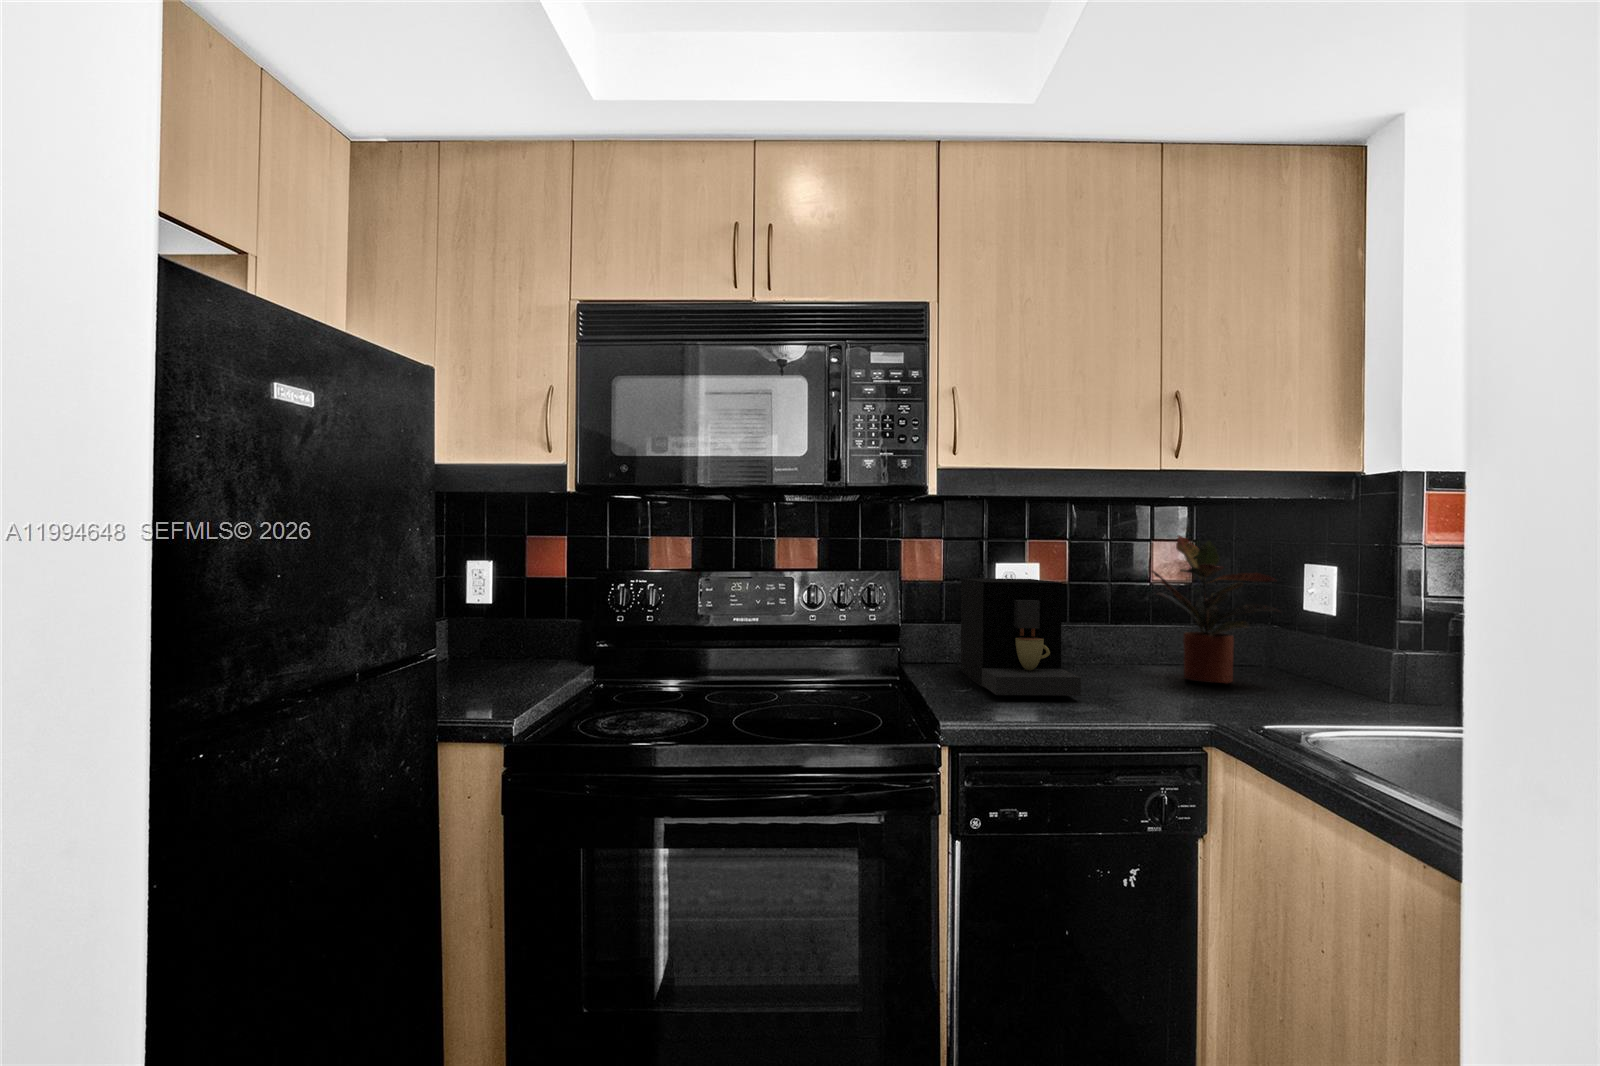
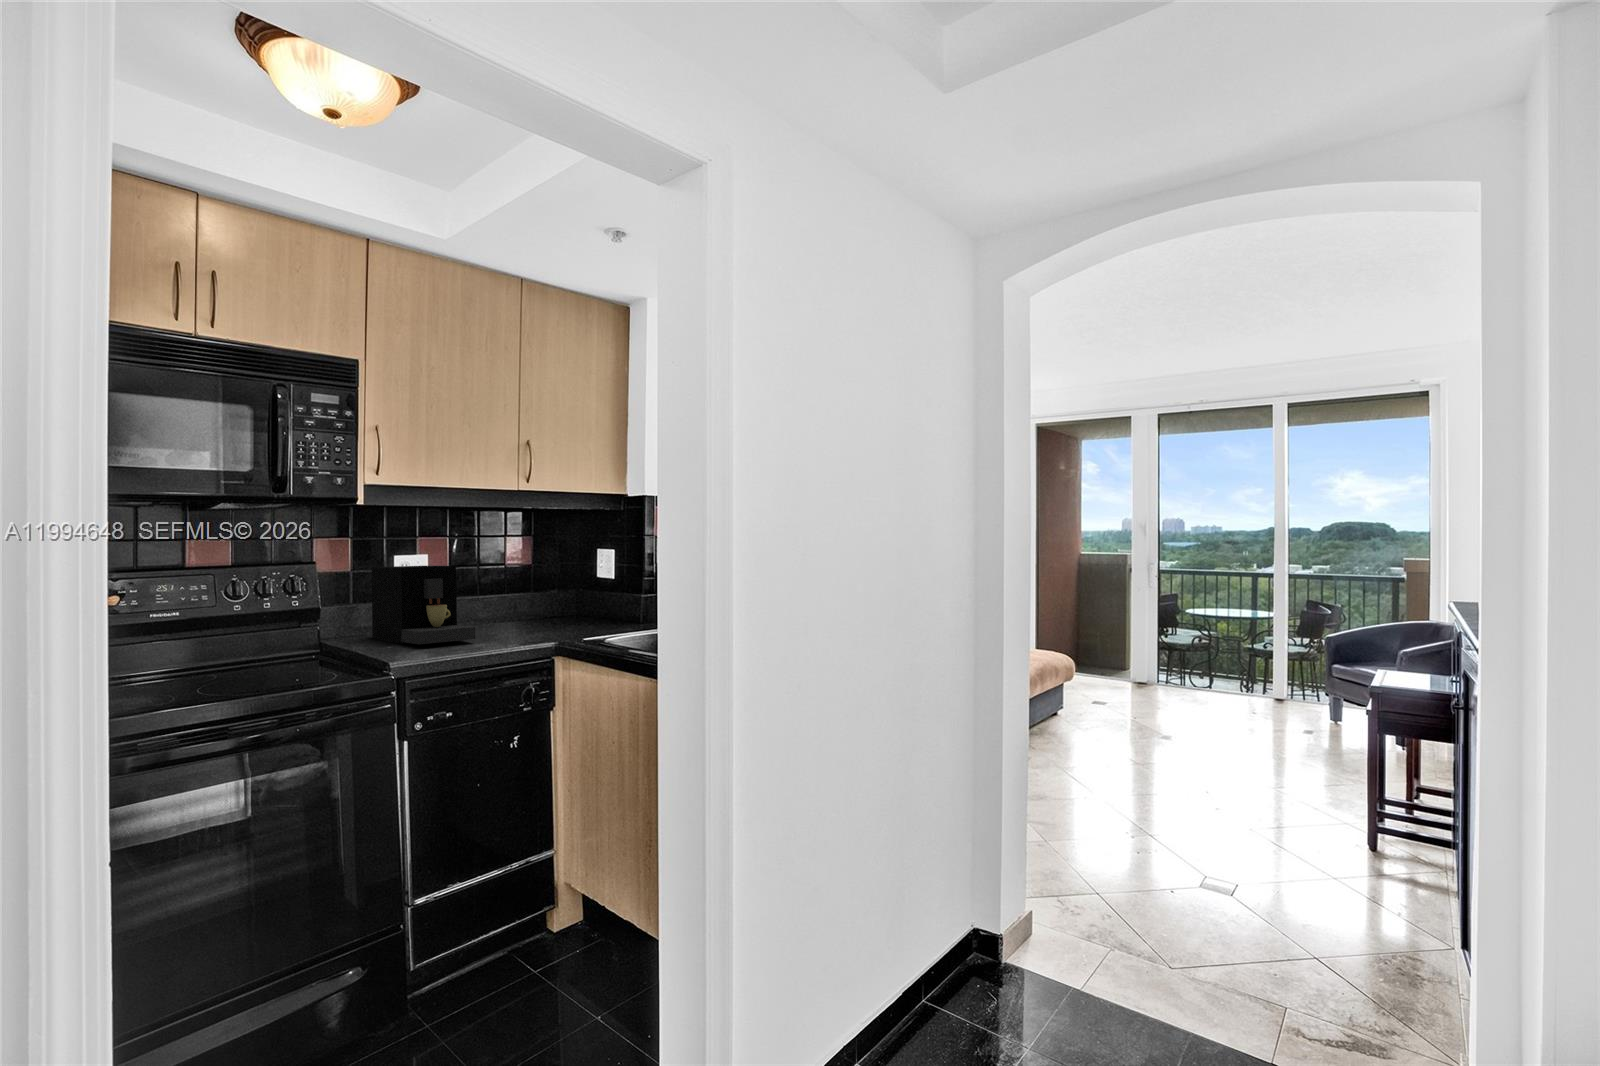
potted plant: present [1152,535,1279,684] -> none [508,532,588,628]

